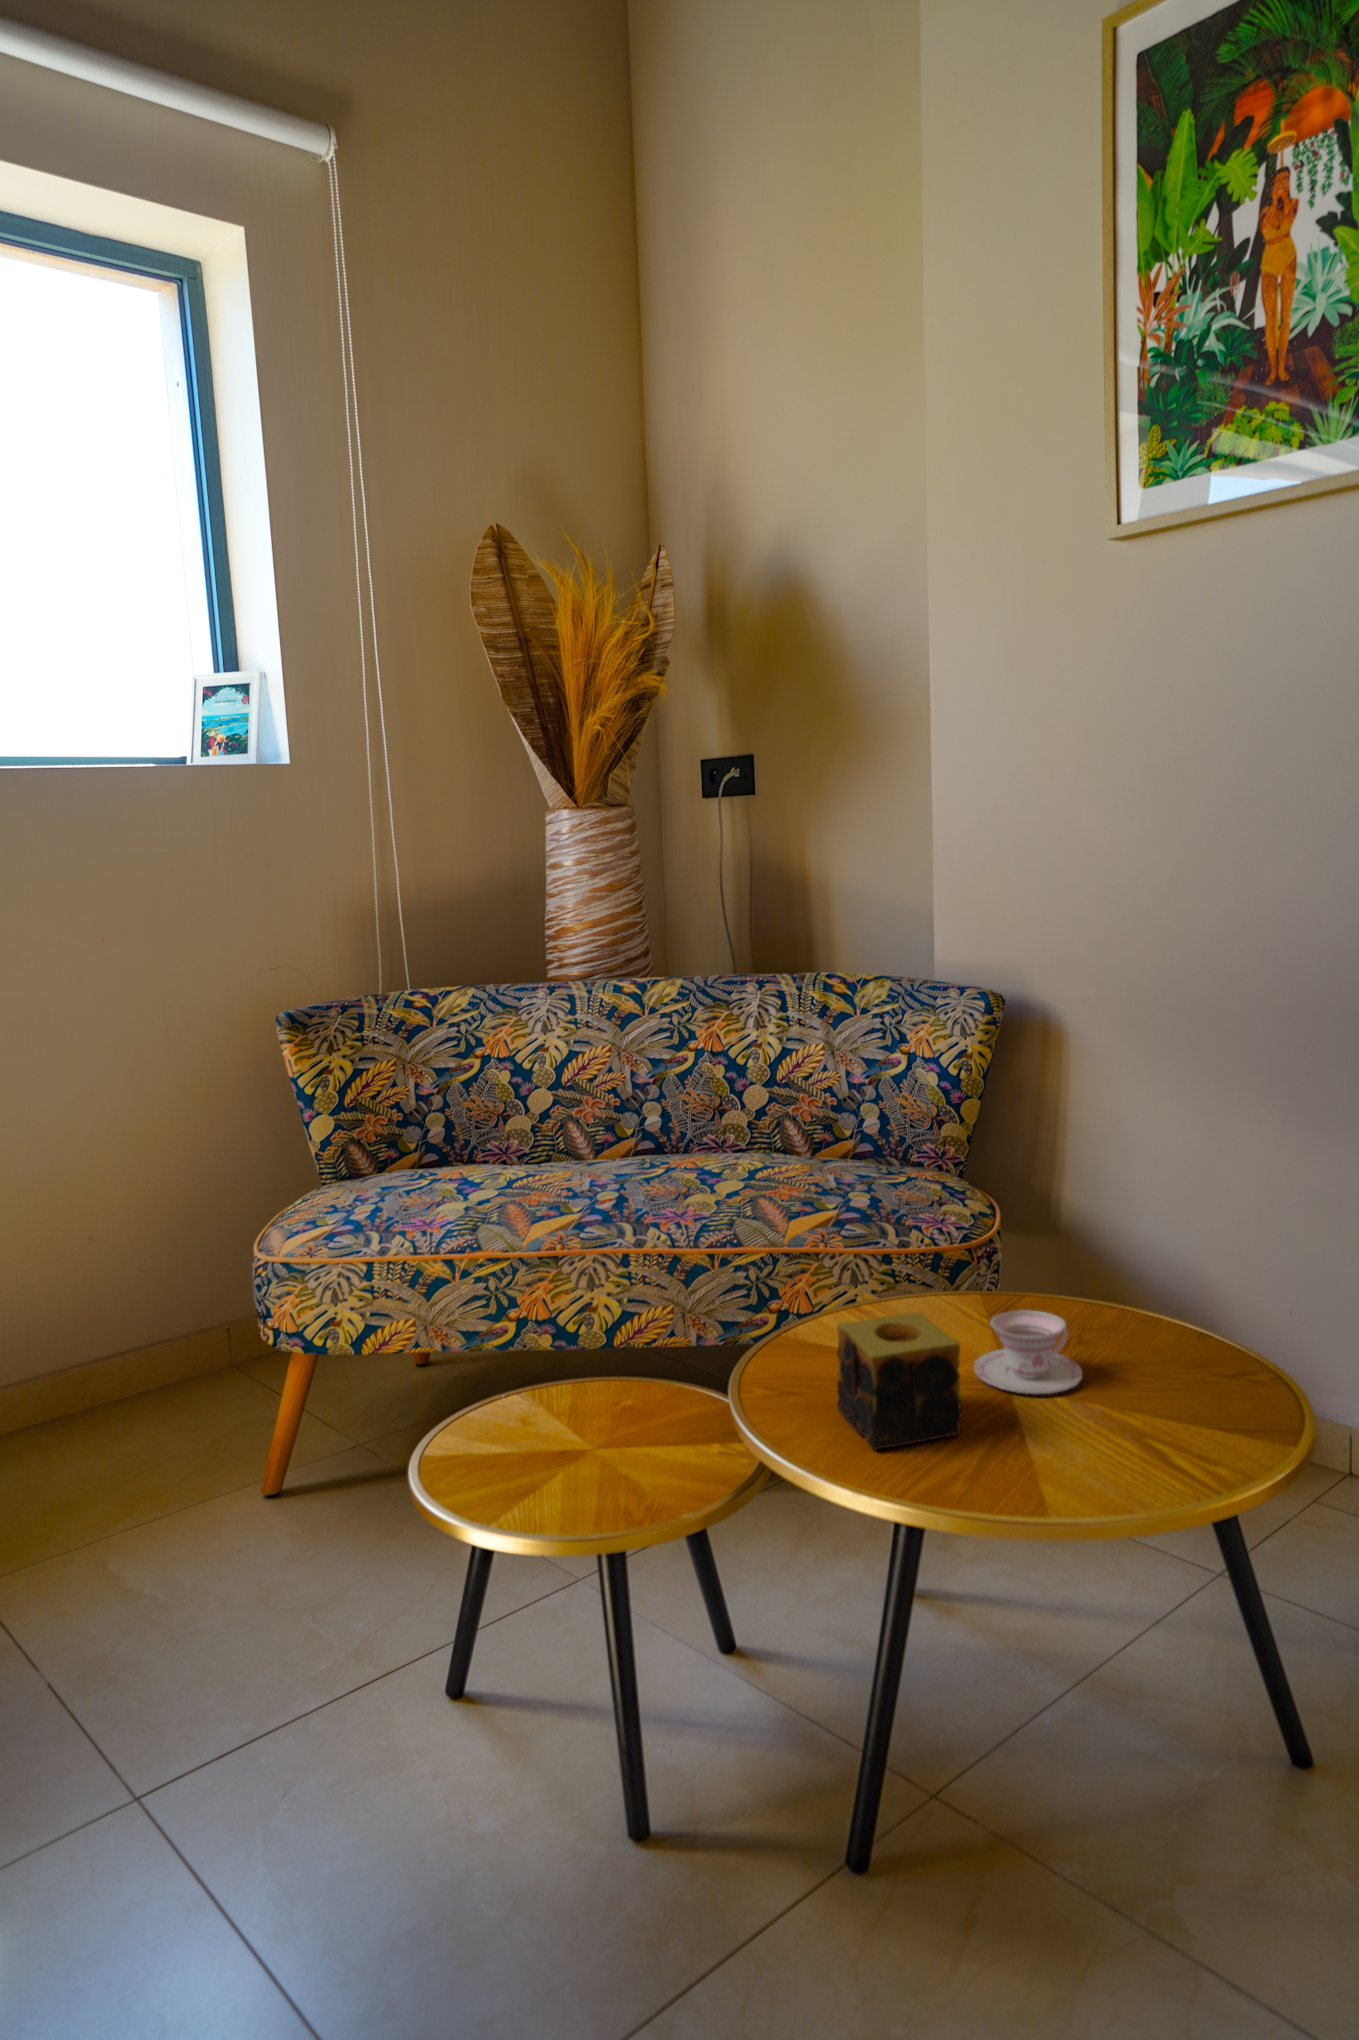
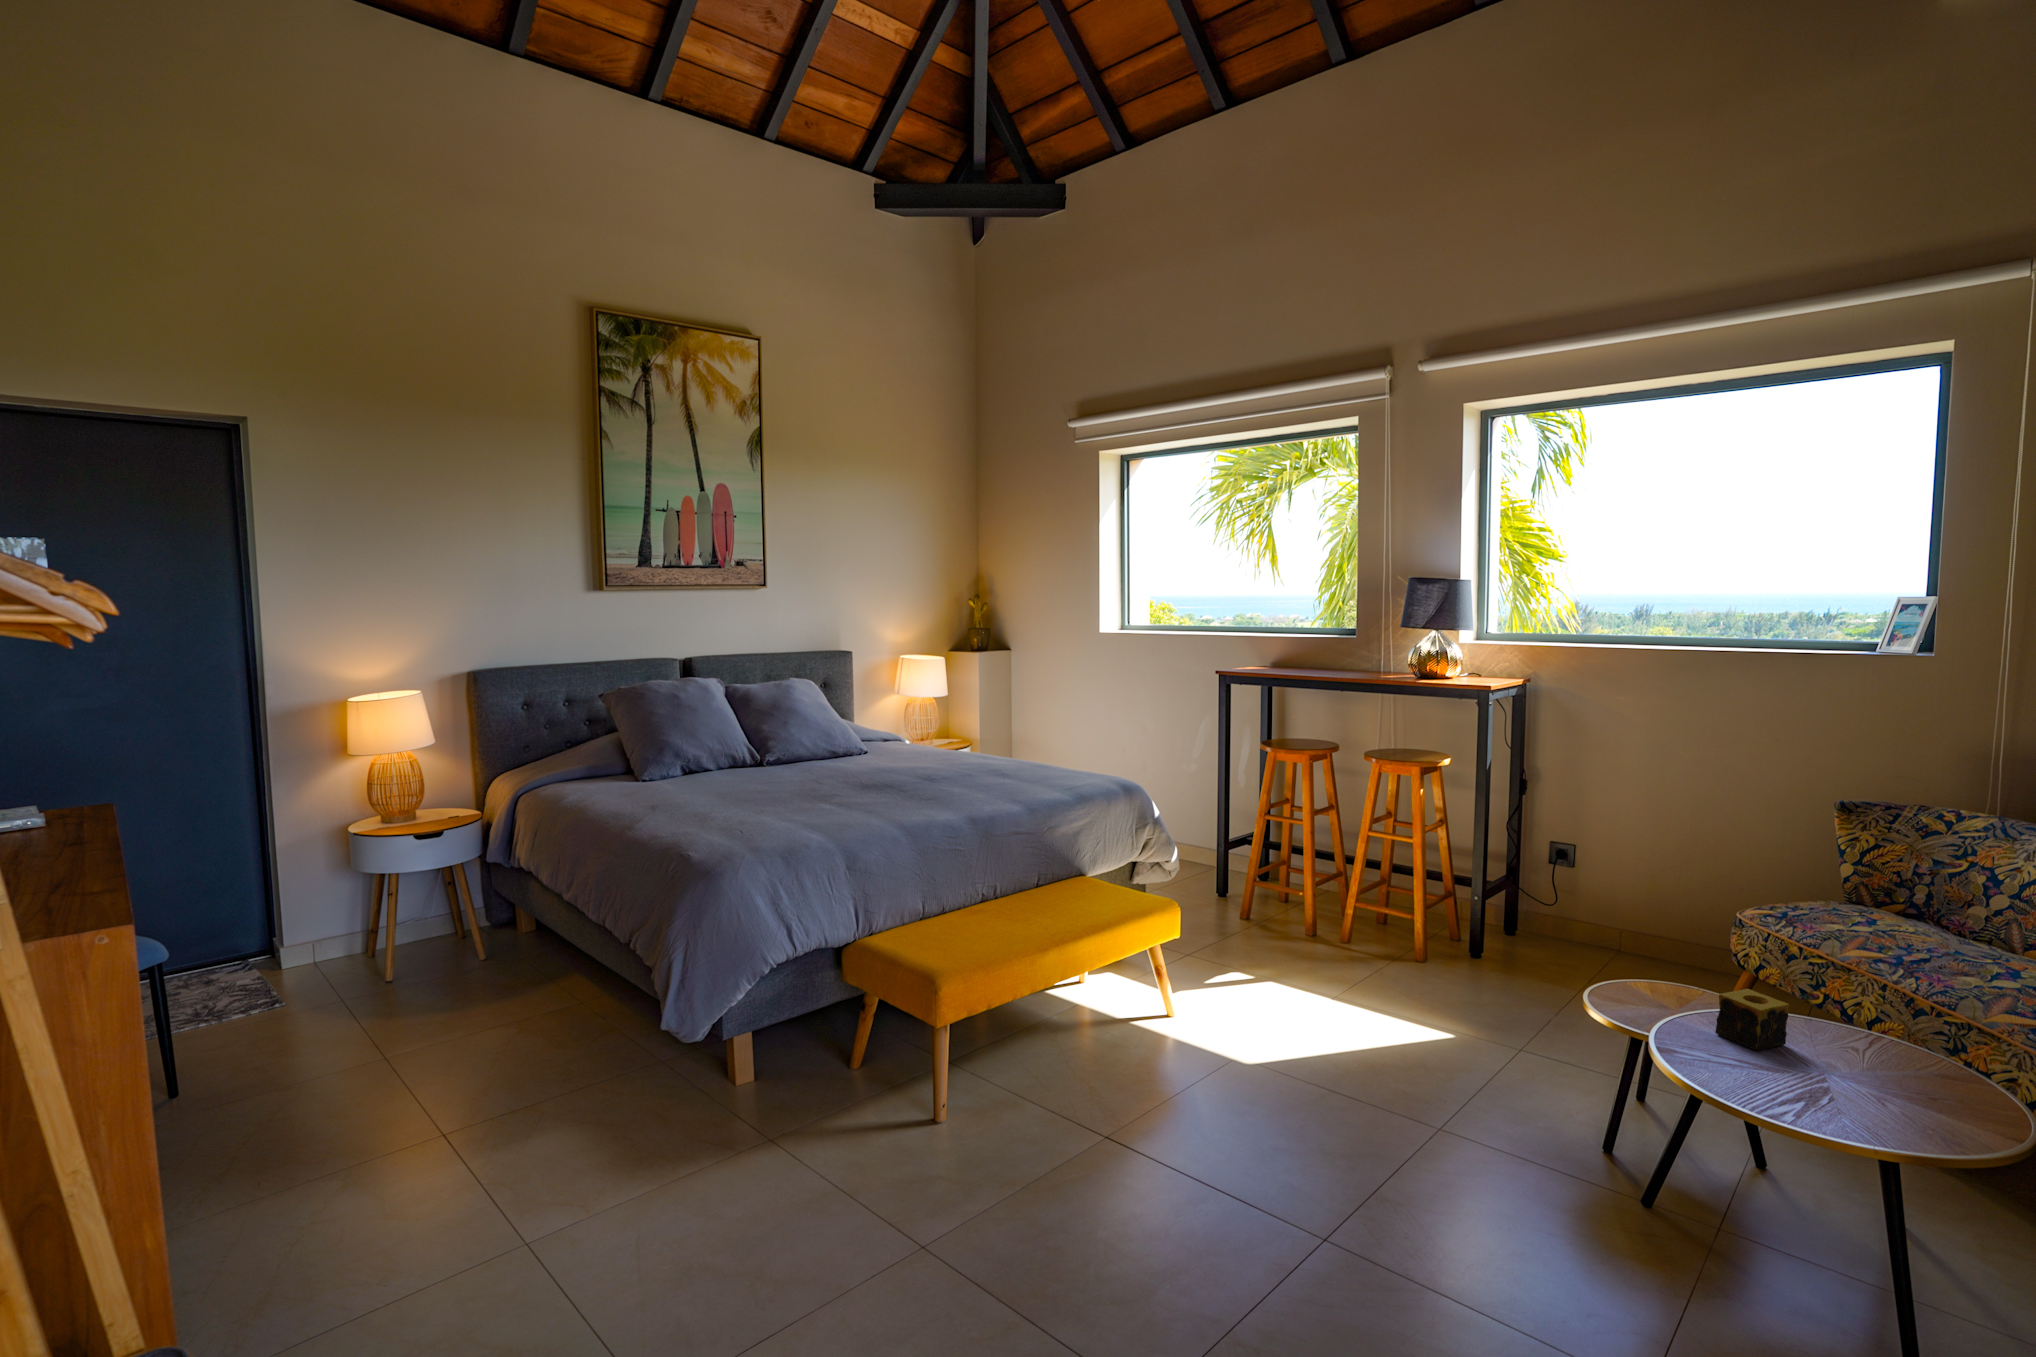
teacup: present [974,1310,1082,1394] -> none [1823,1037,1893,1084]

